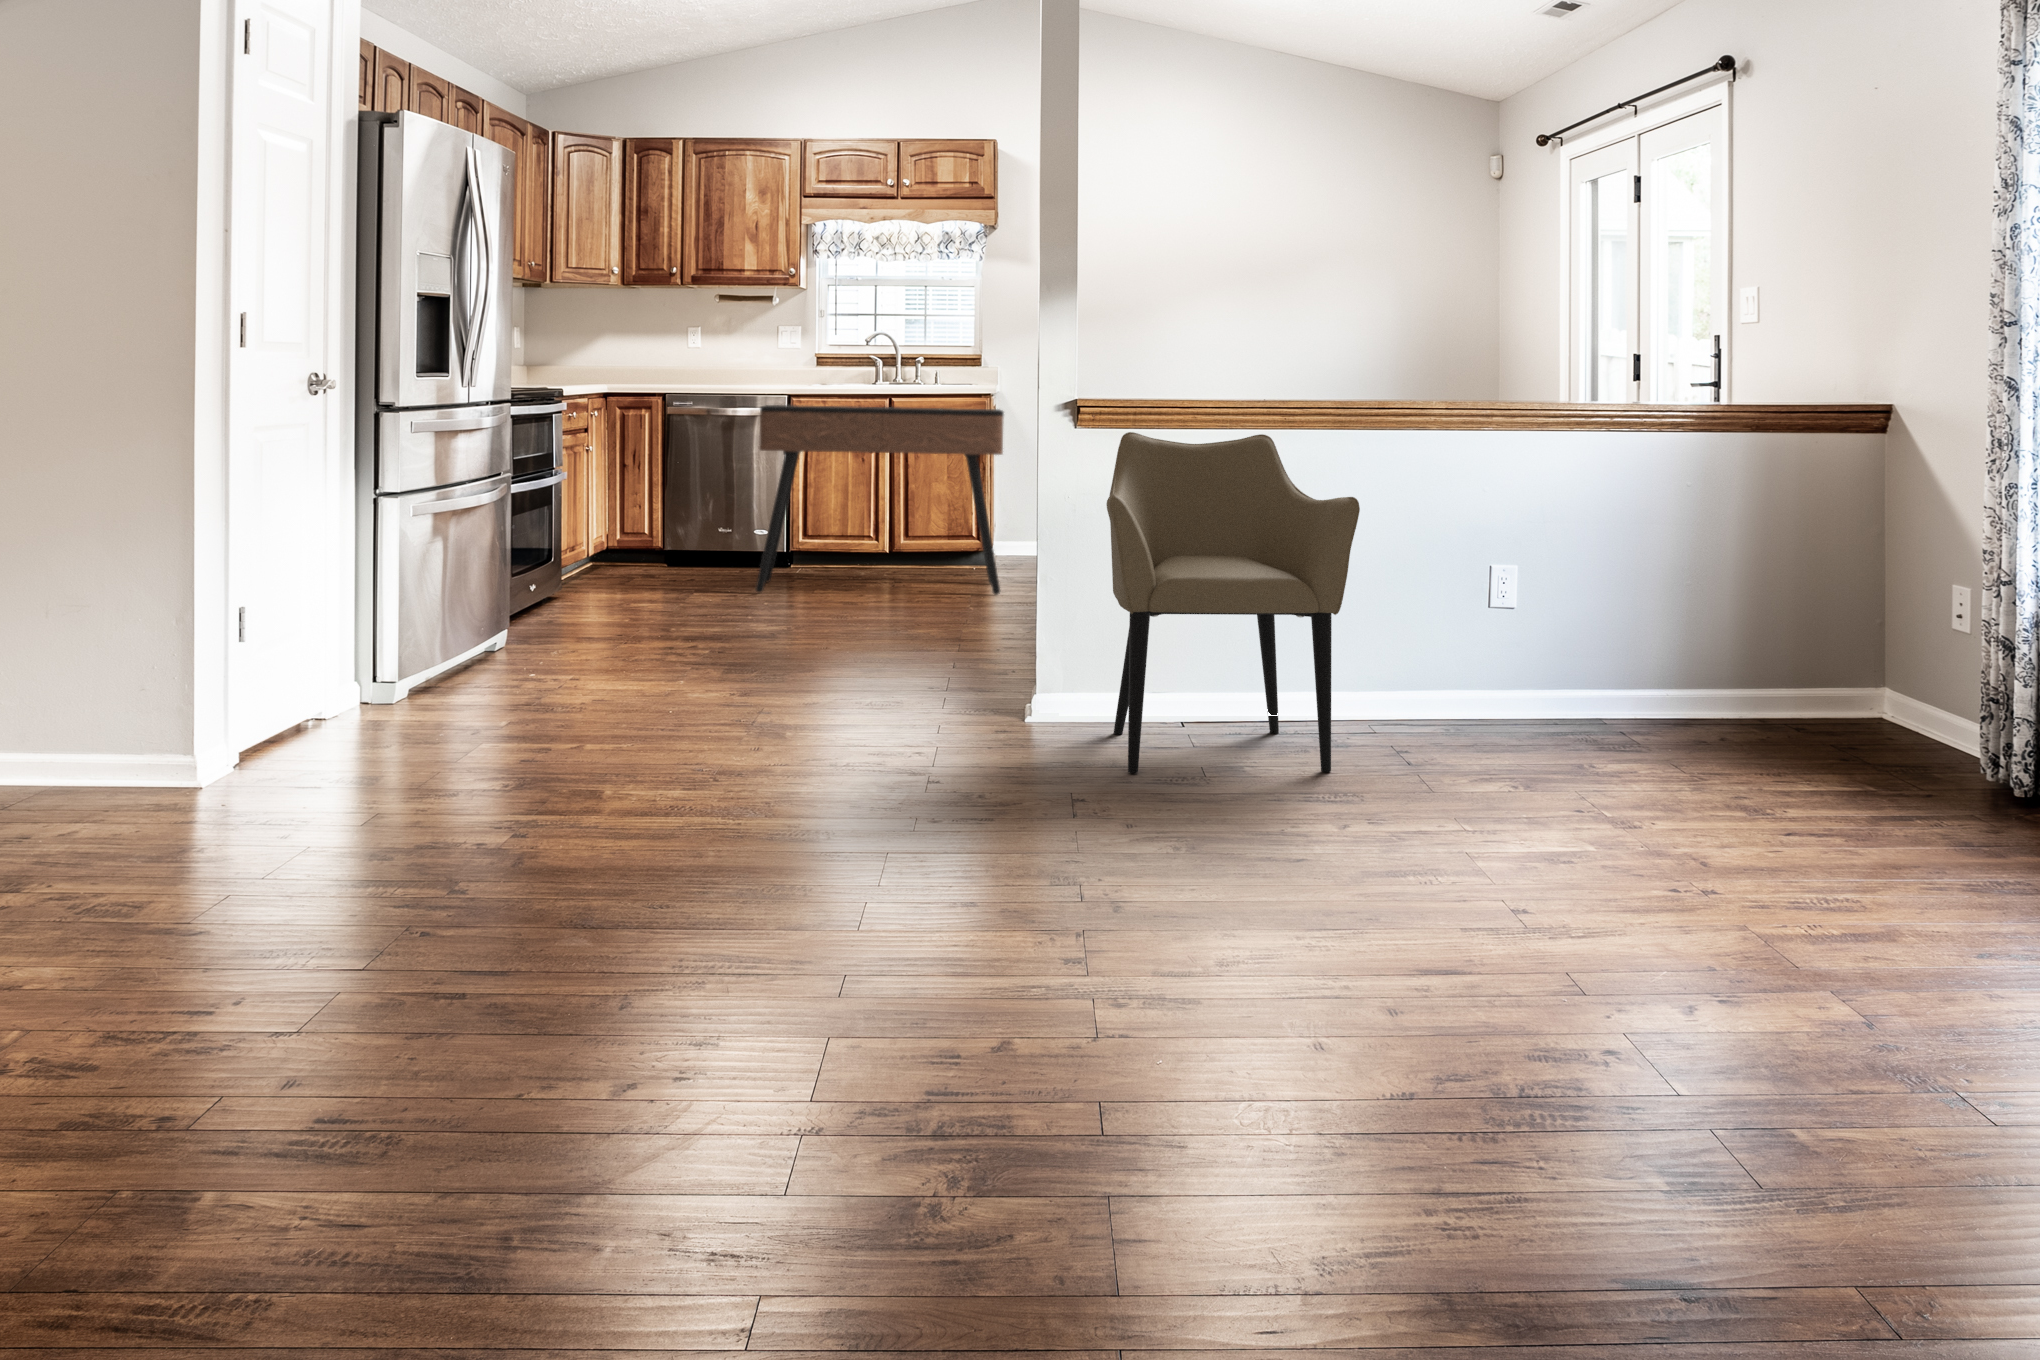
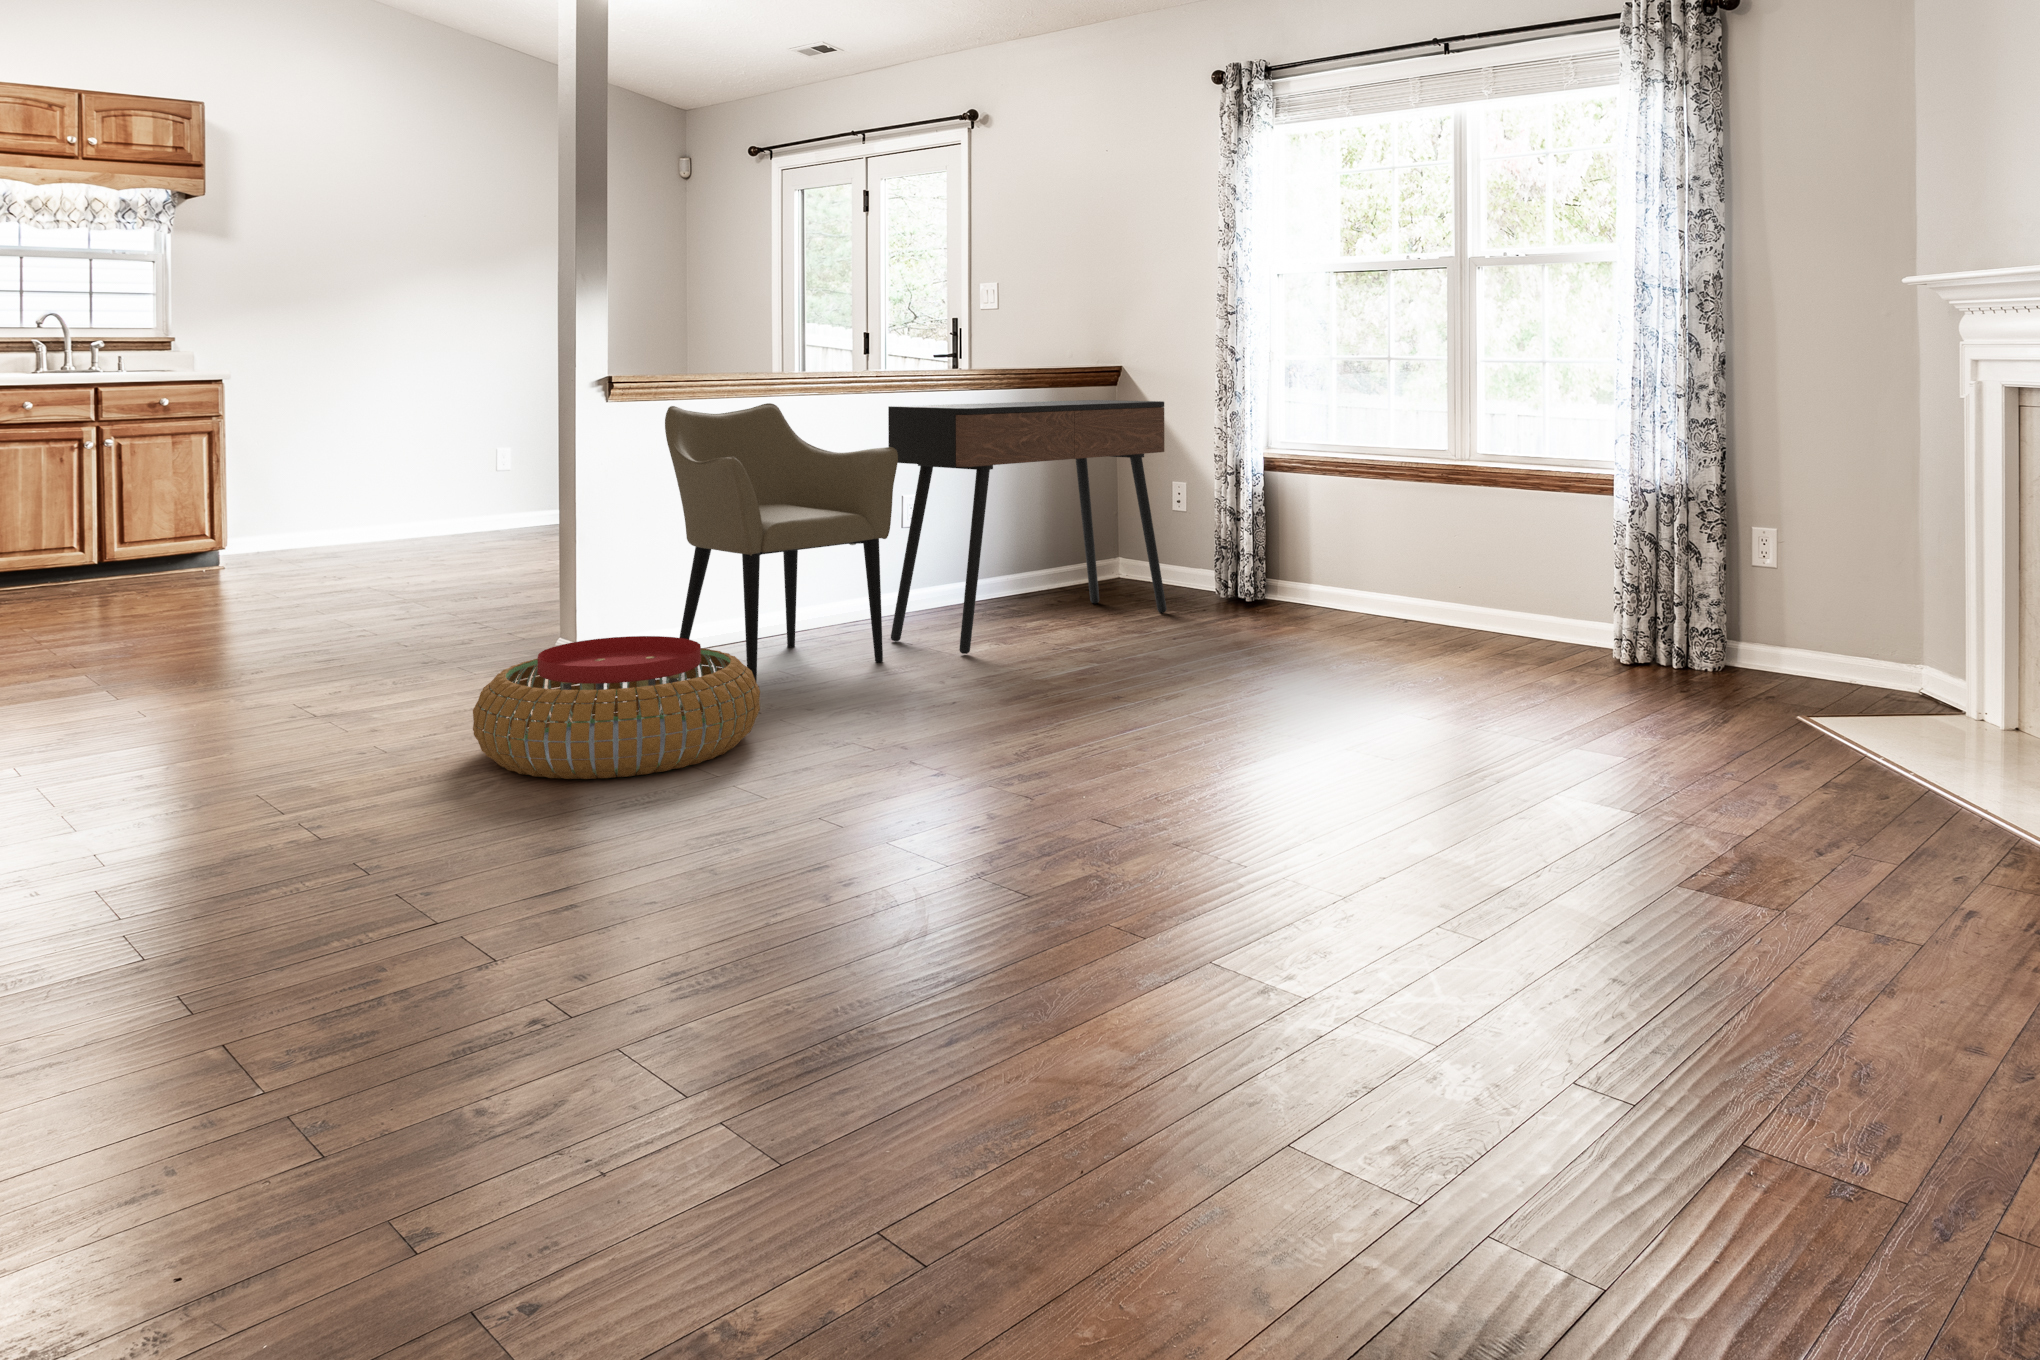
console table: present [756,405,1004,595] -> present [888,400,1167,654]
pouf: none [728,683,1034,847] -> present [473,636,760,779]

